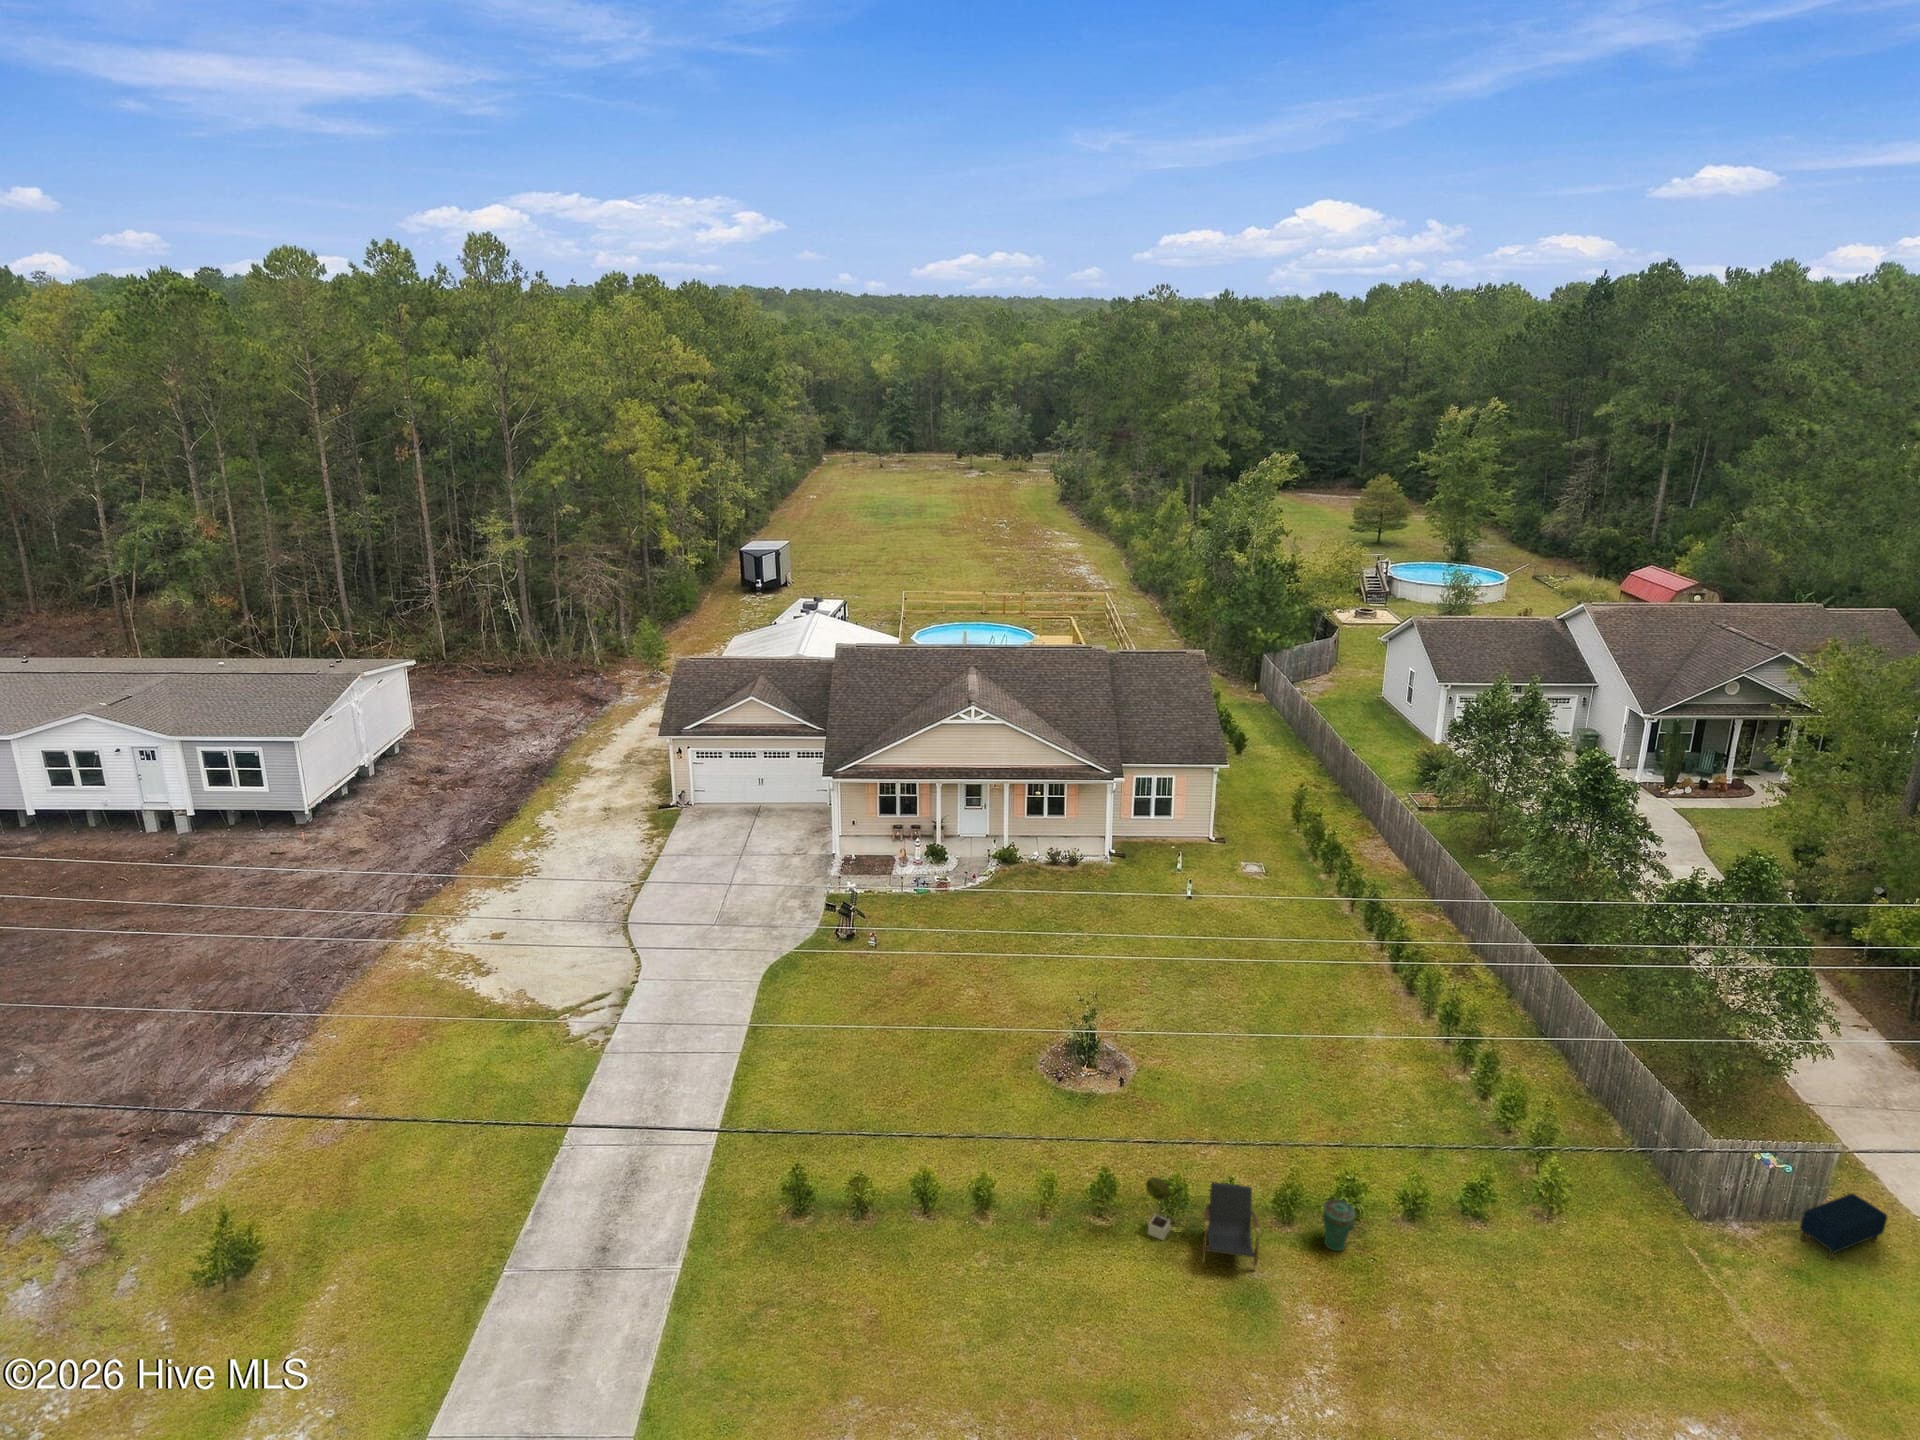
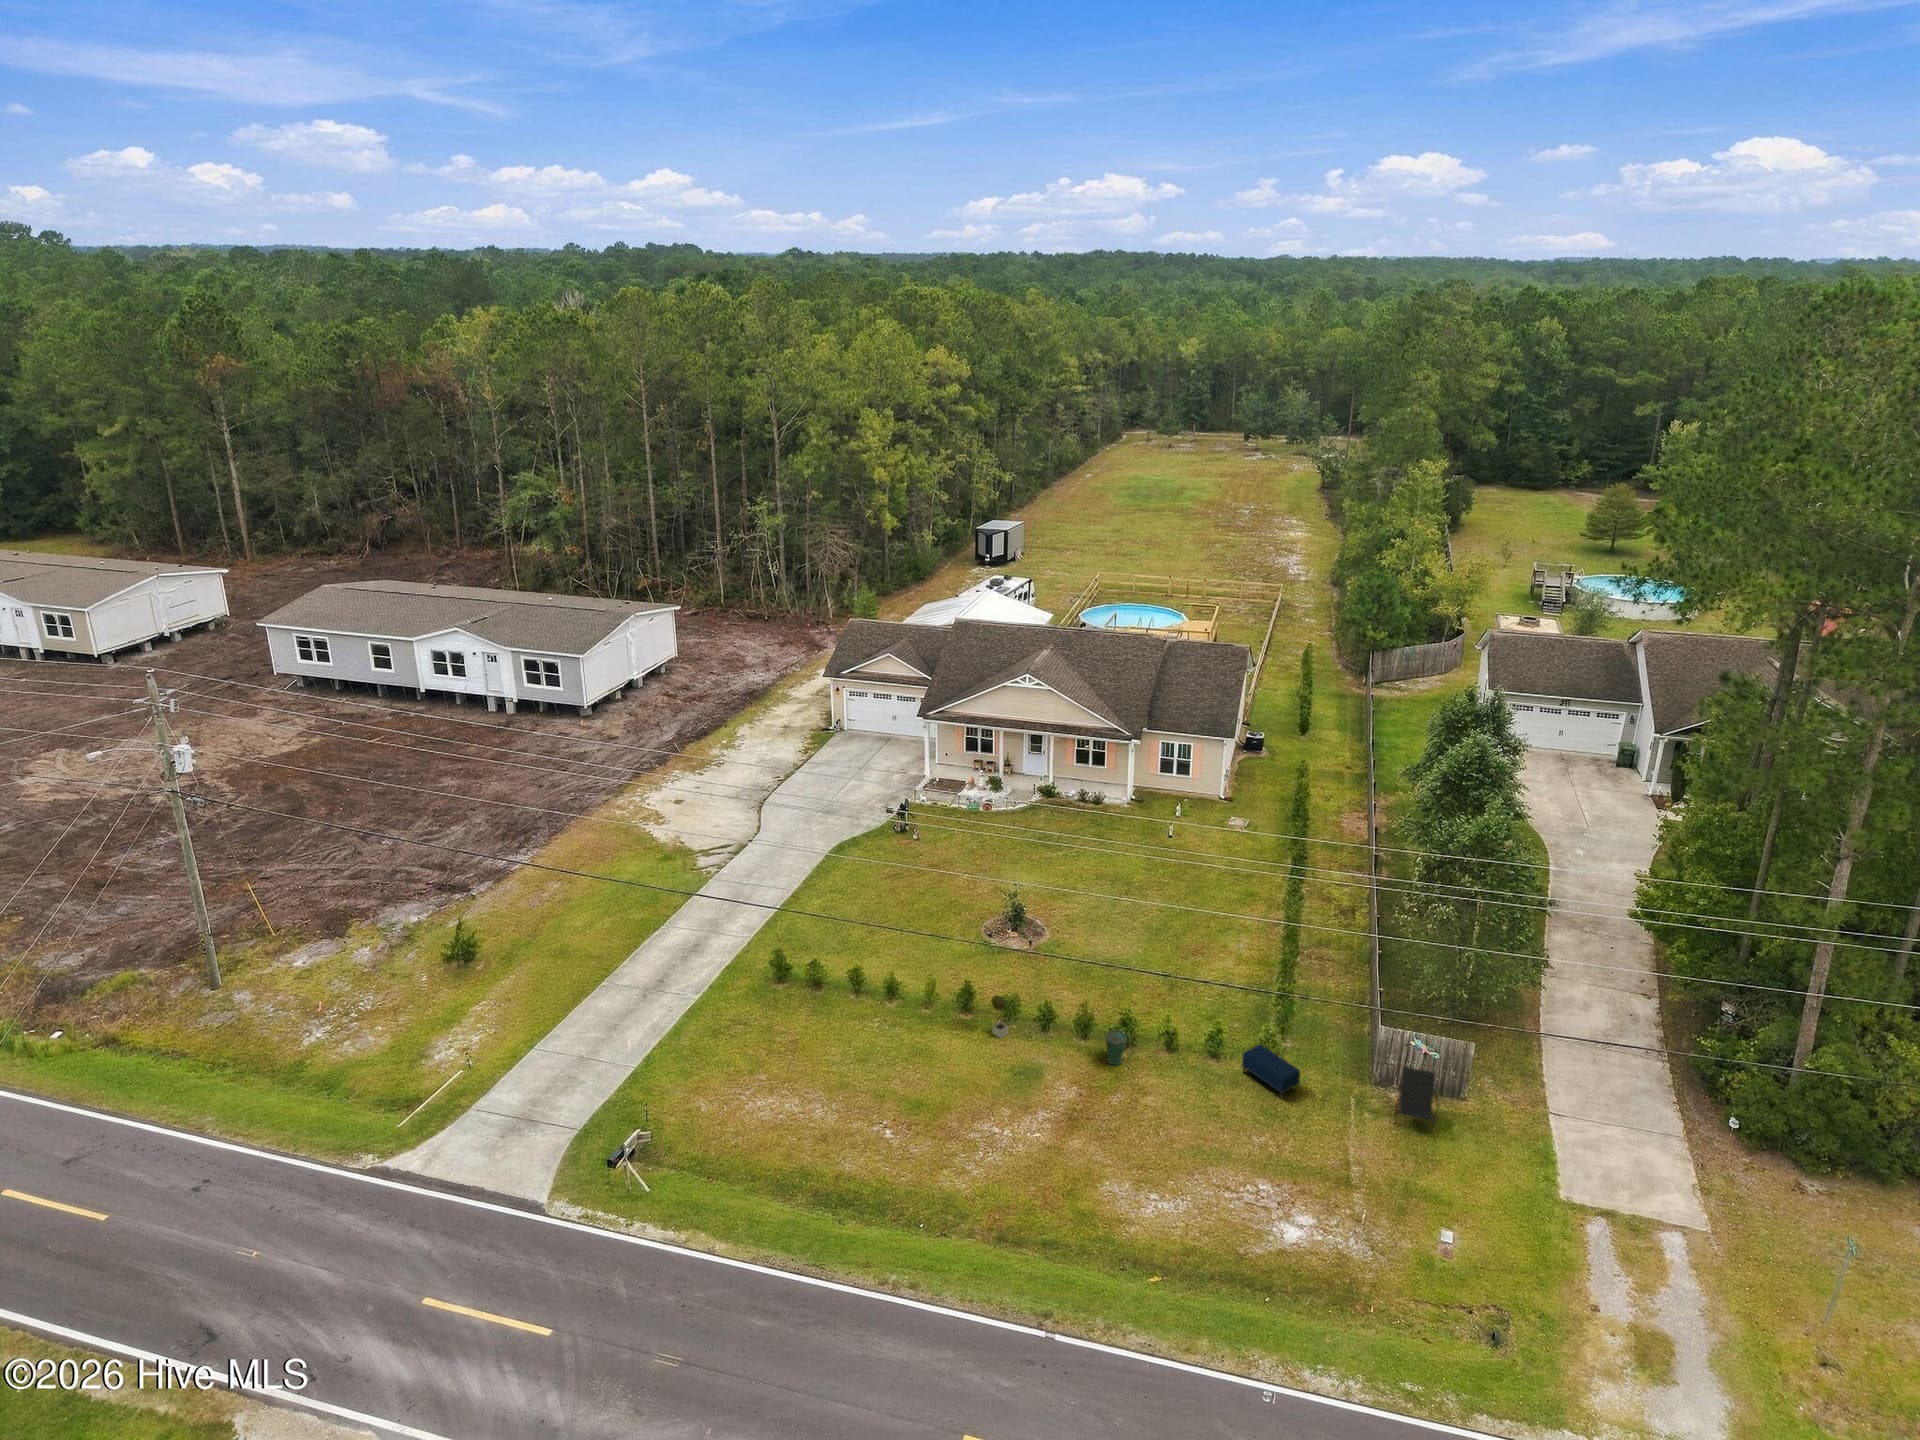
lounge chair: present [1202,1182,1260,1270] -> present [1394,1067,1440,1131]
bench: present [1800,1194,1887,1260] -> present [1242,1045,1300,1098]

